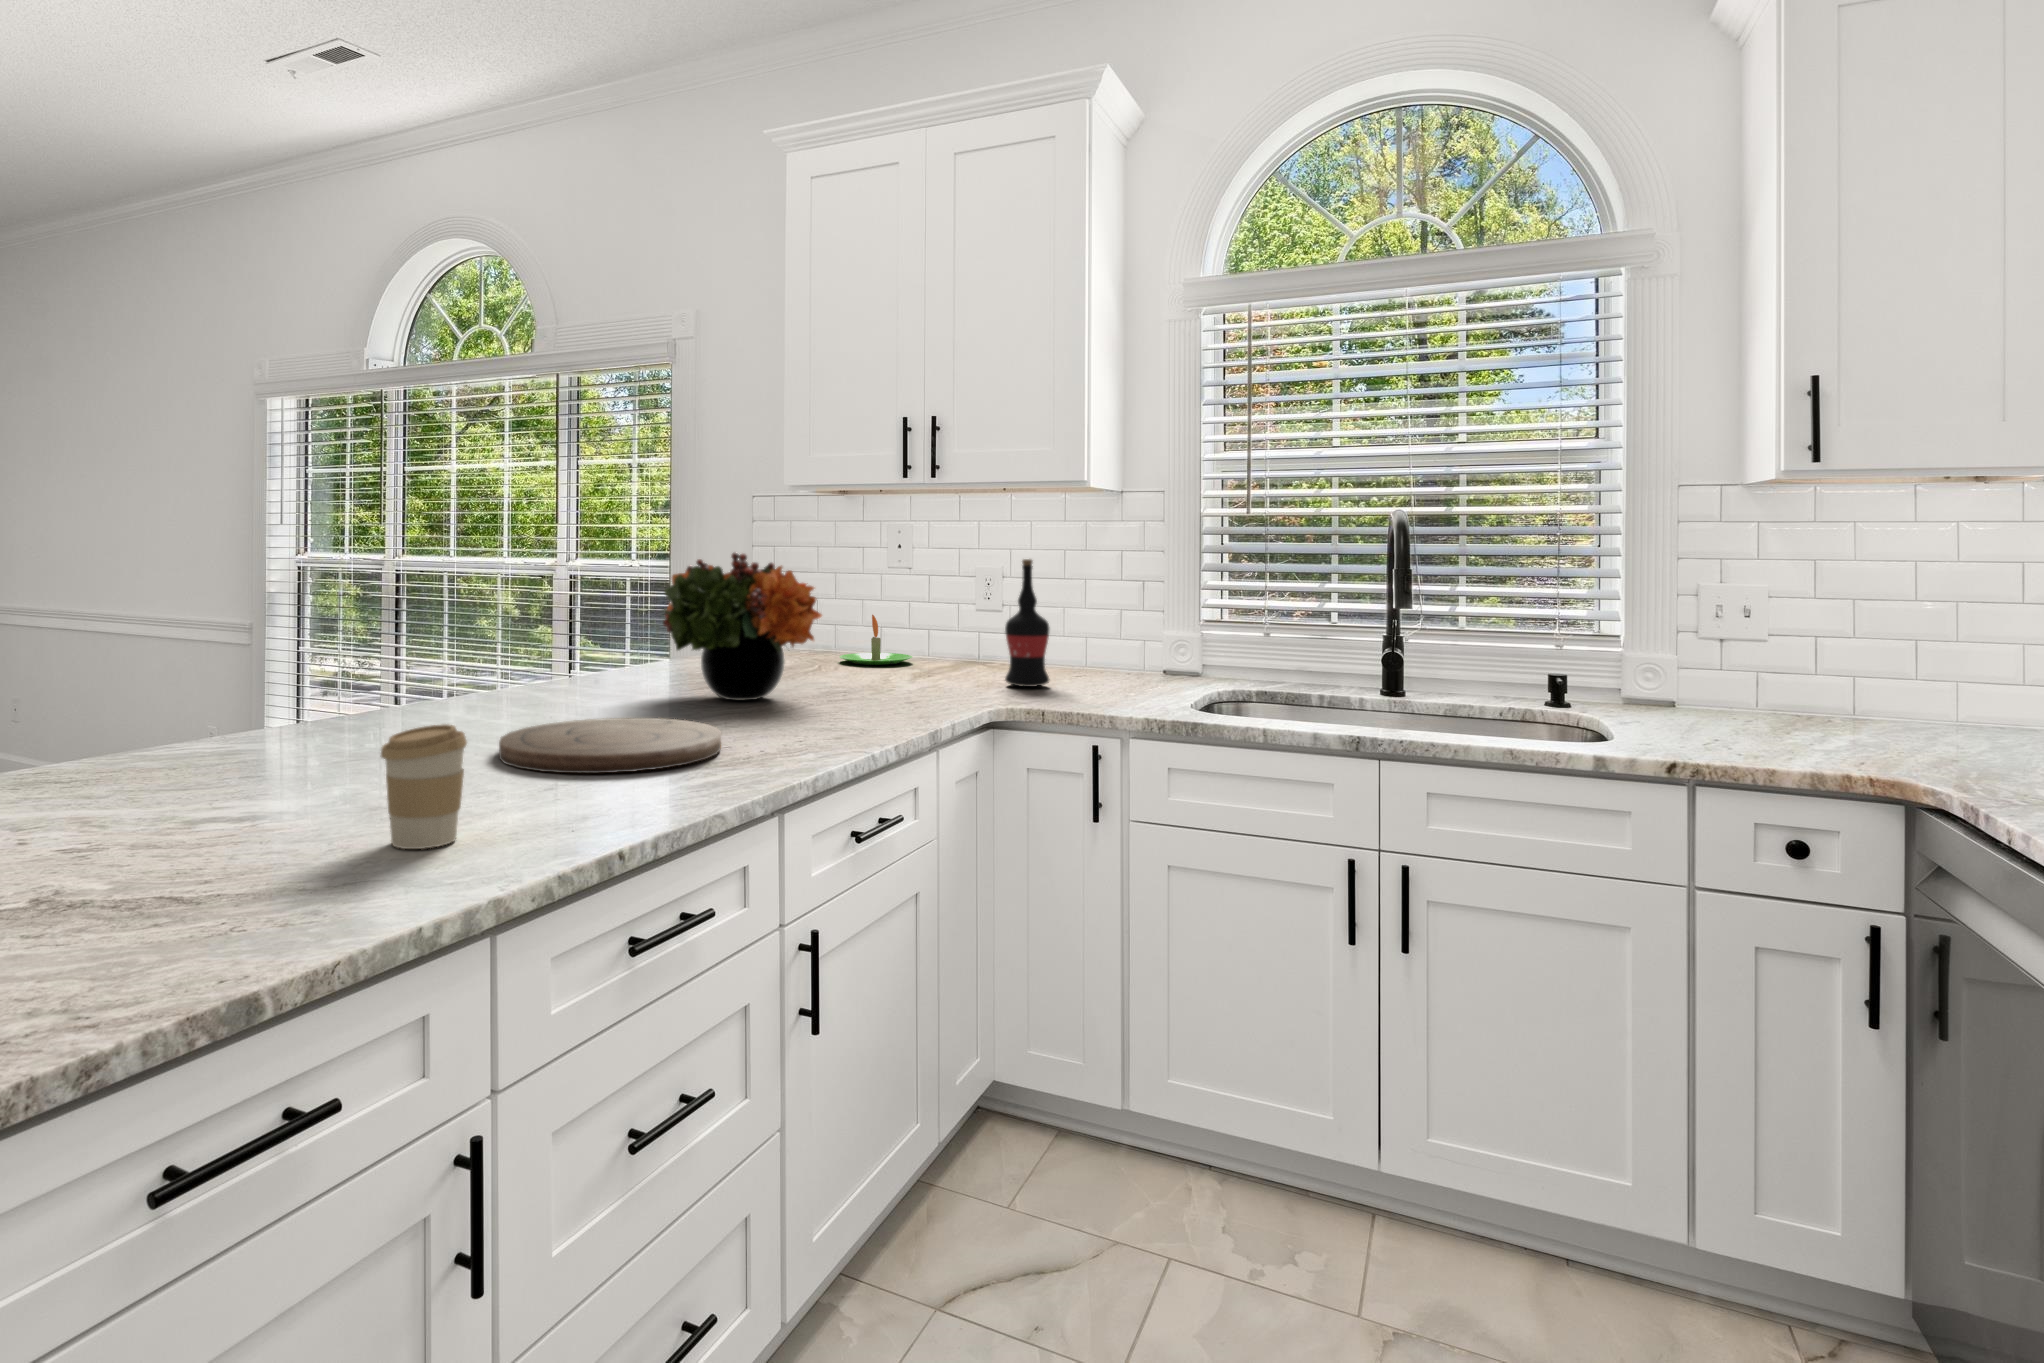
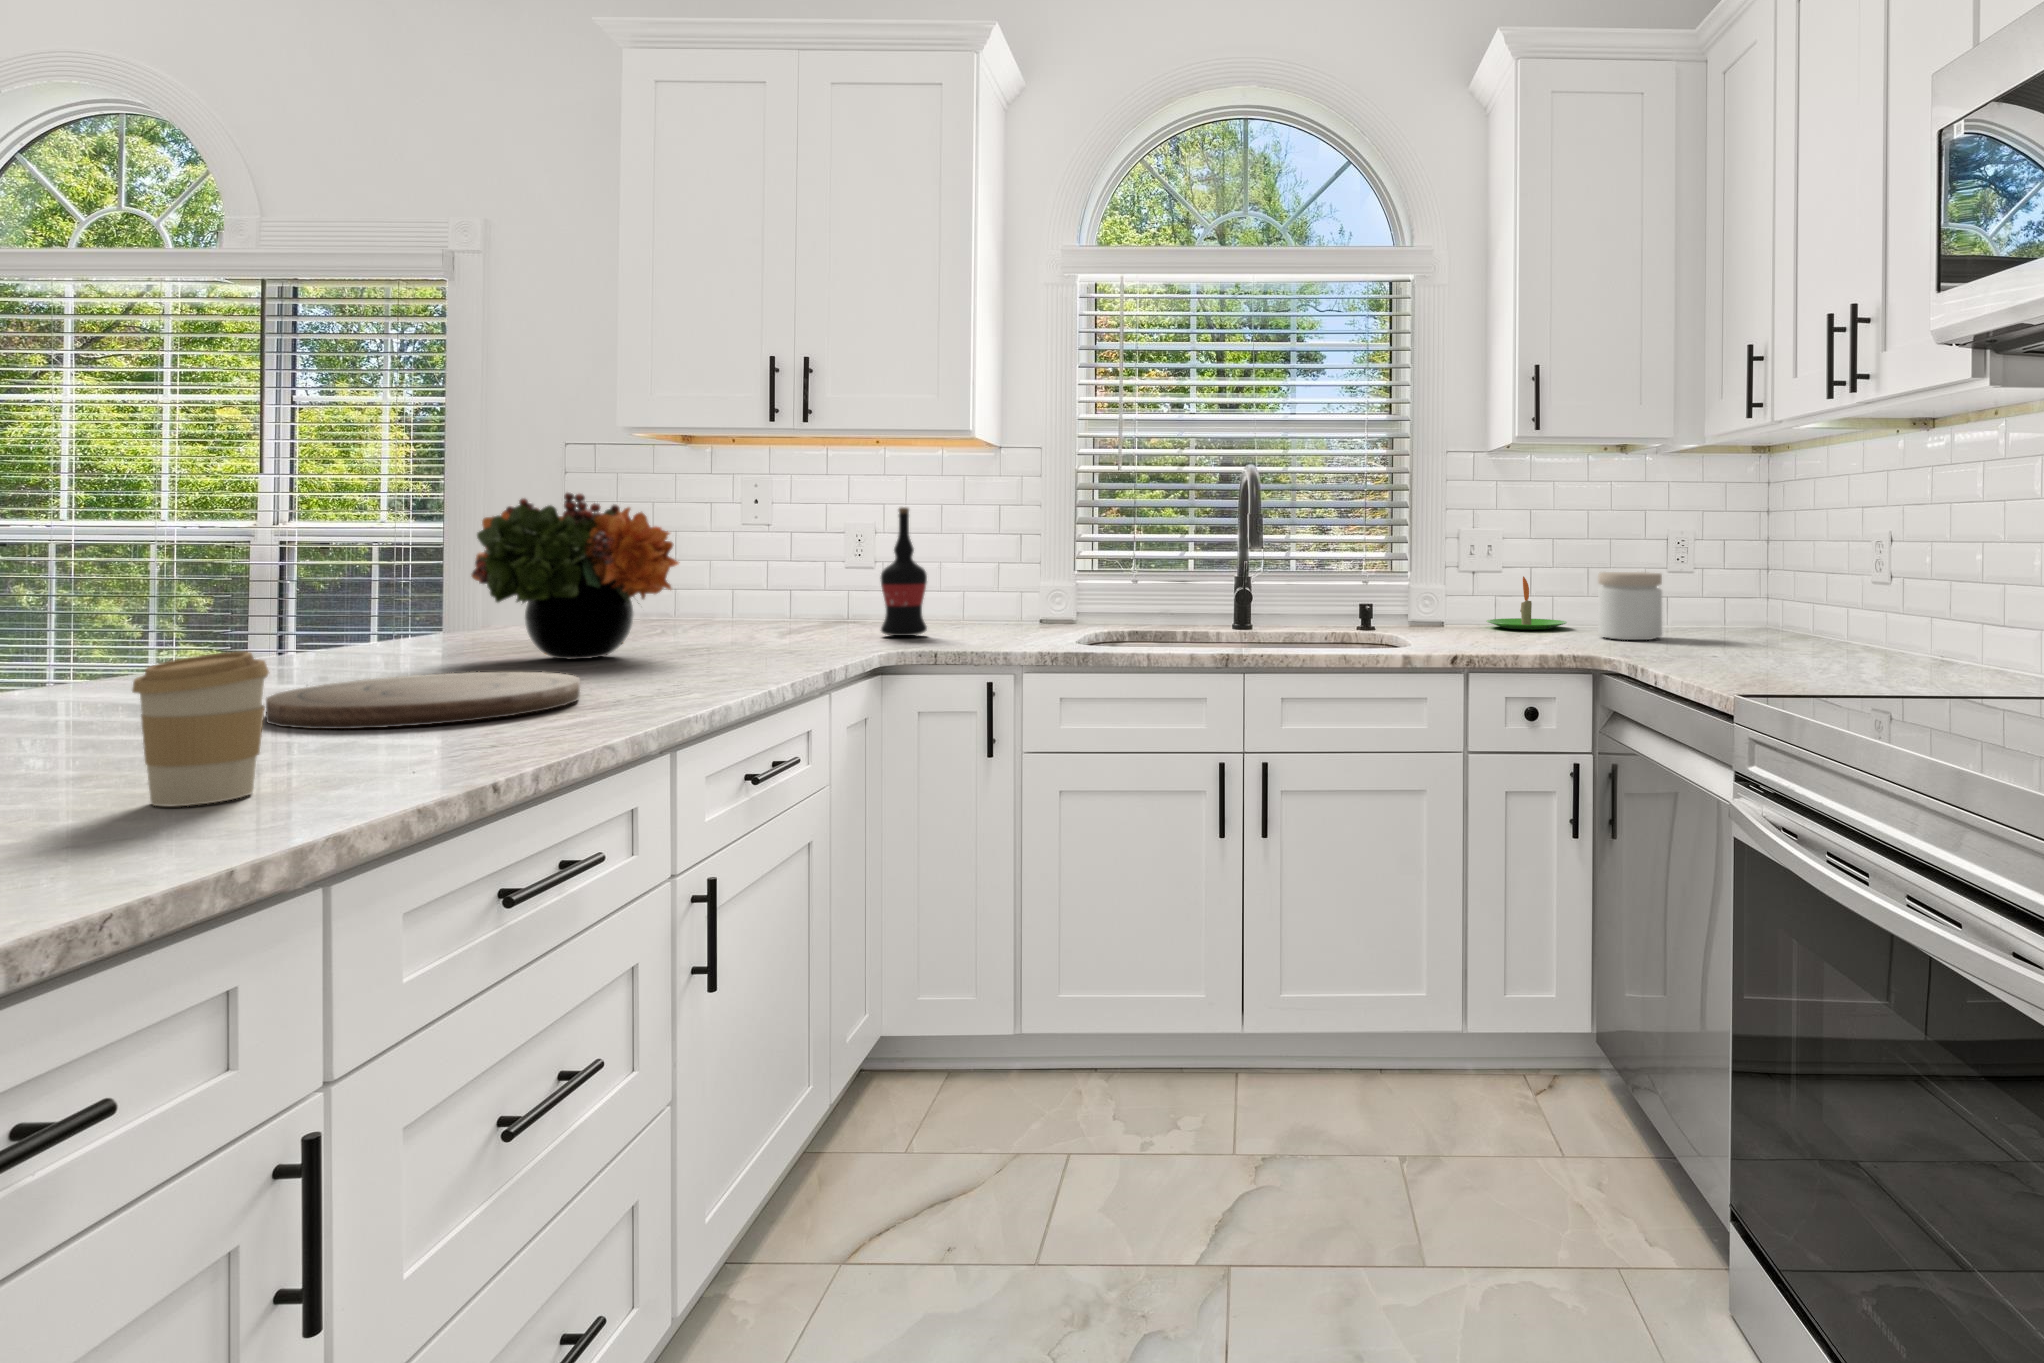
candle: present [839,615,912,665] -> present [1487,576,1567,630]
jar: none [1910,657,2023,755] -> present [1598,572,1662,640]

